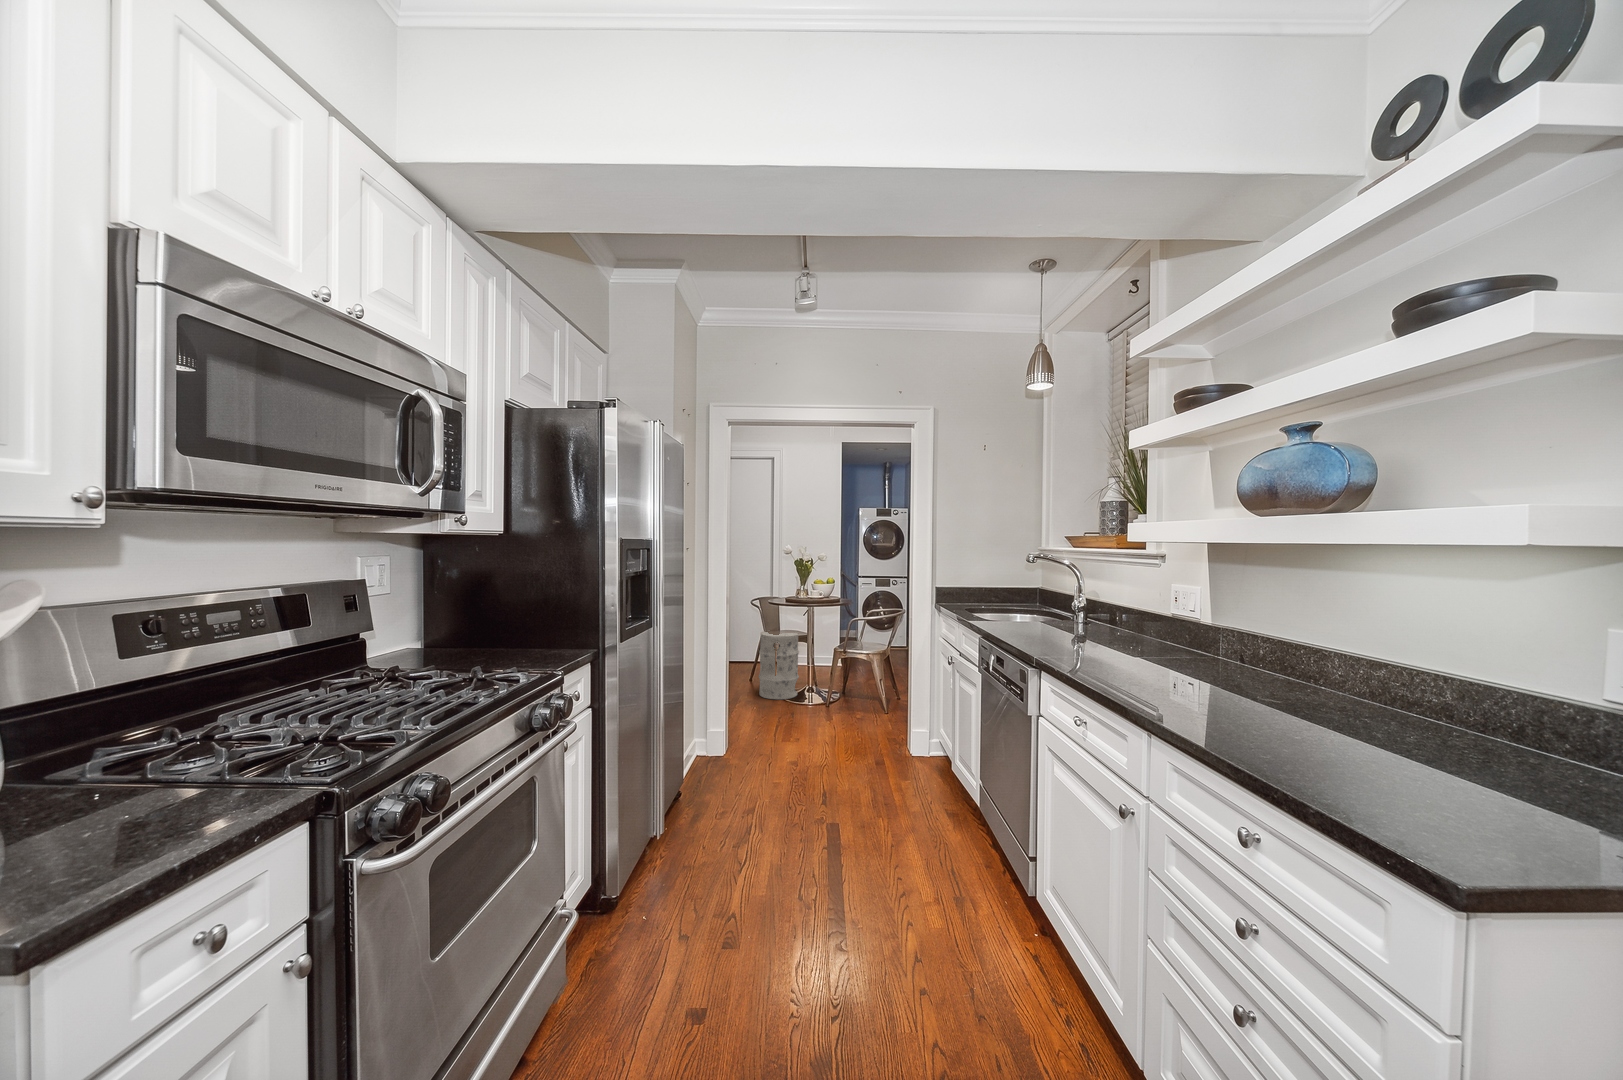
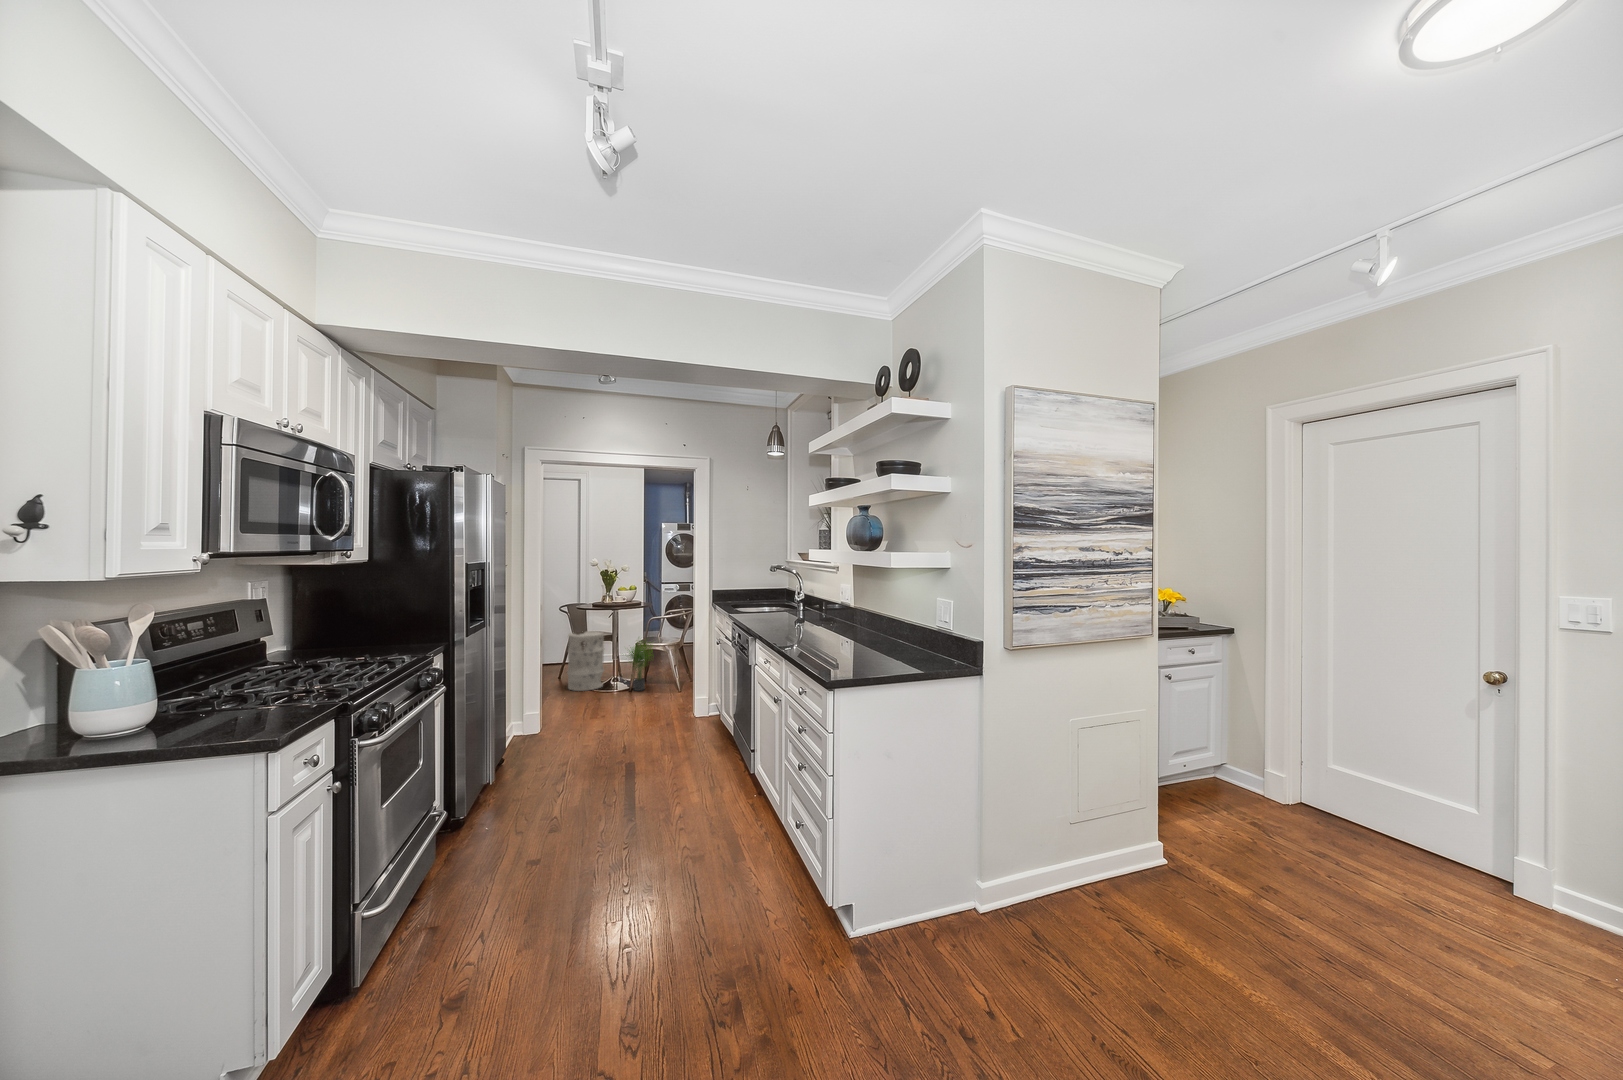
potted plant: none [815,639,858,706] -> present [629,642,652,691]

